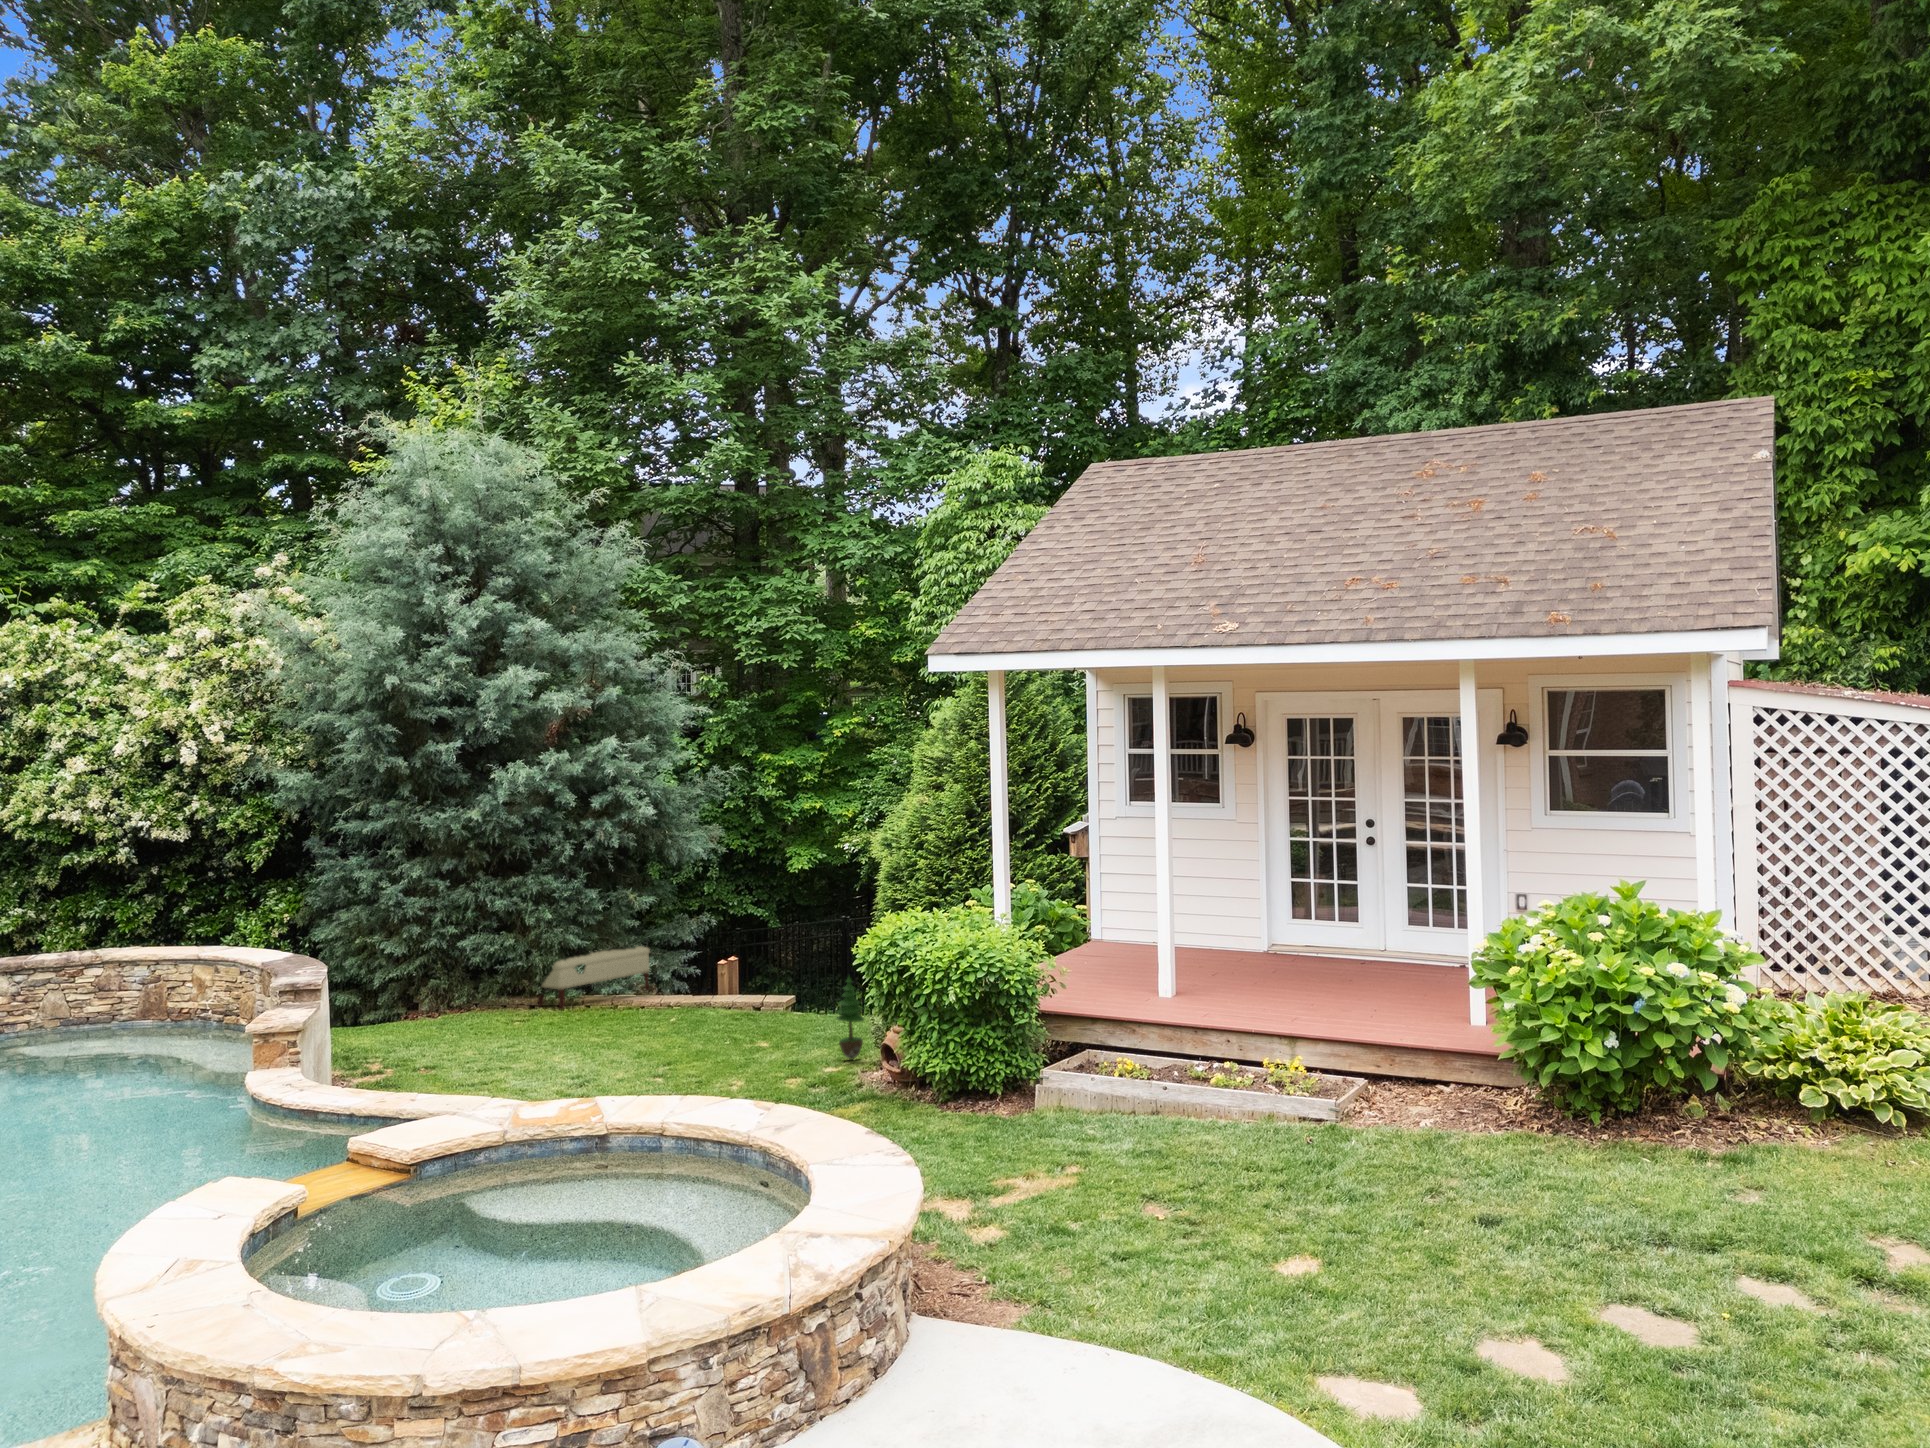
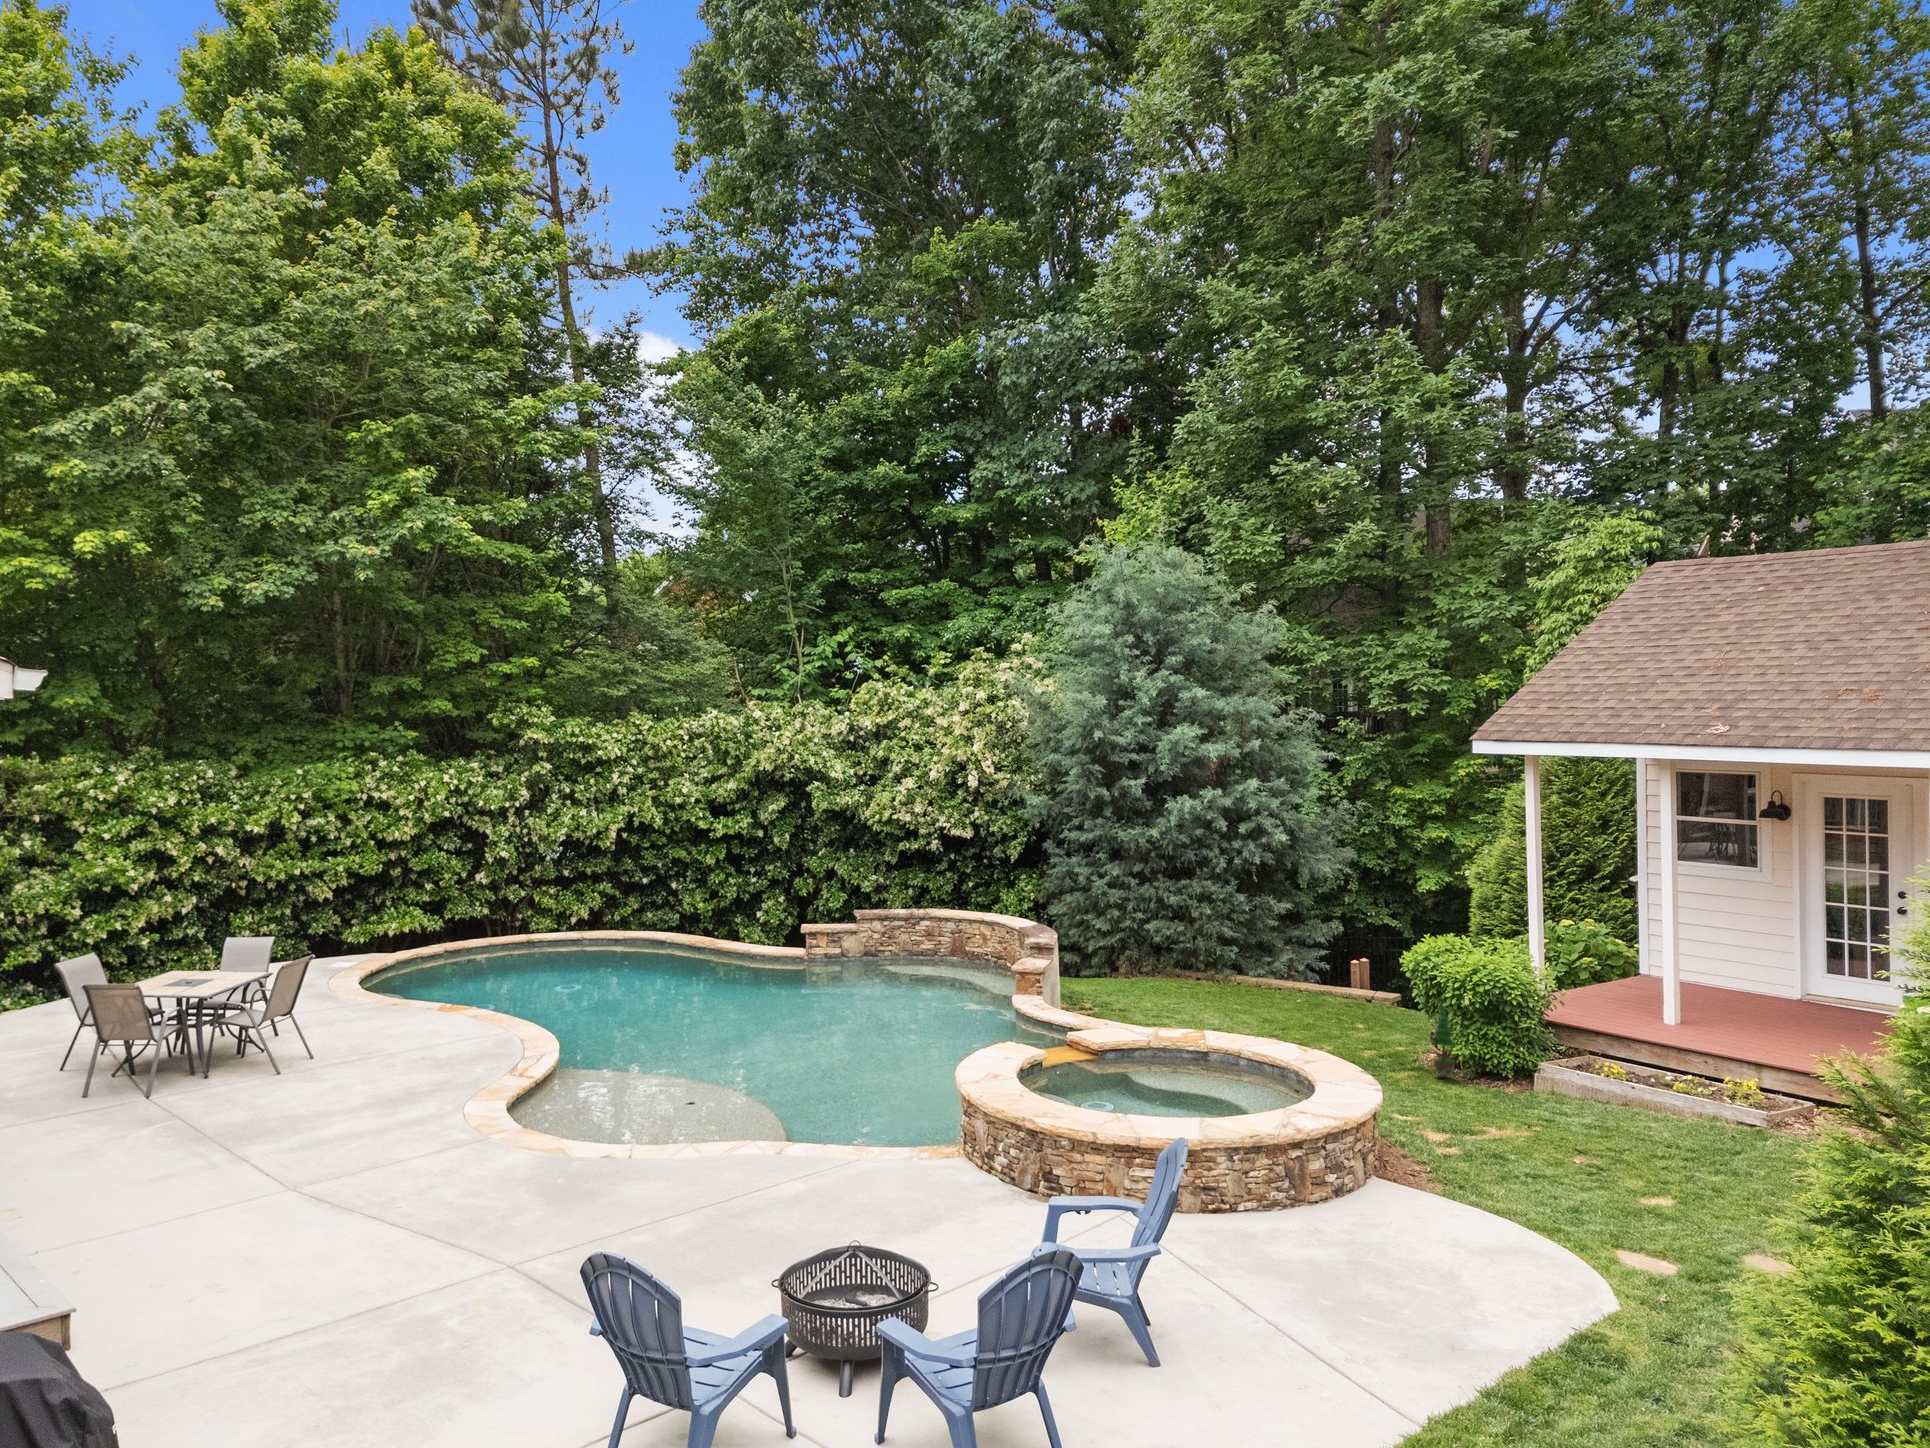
bench: present [538,946,650,1009] -> none [1199,943,1289,991]

